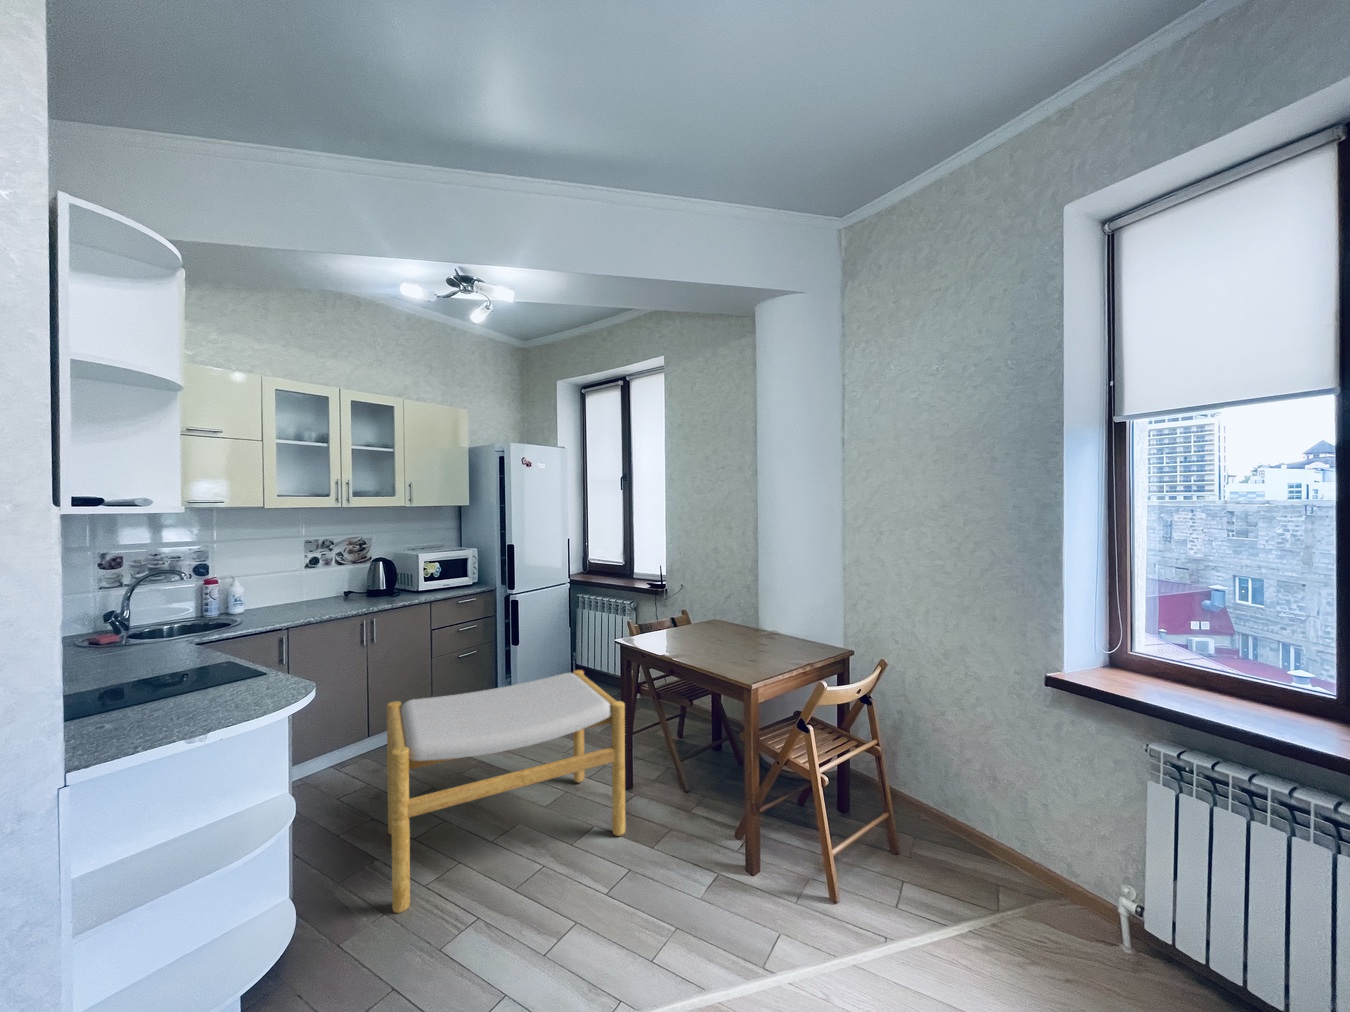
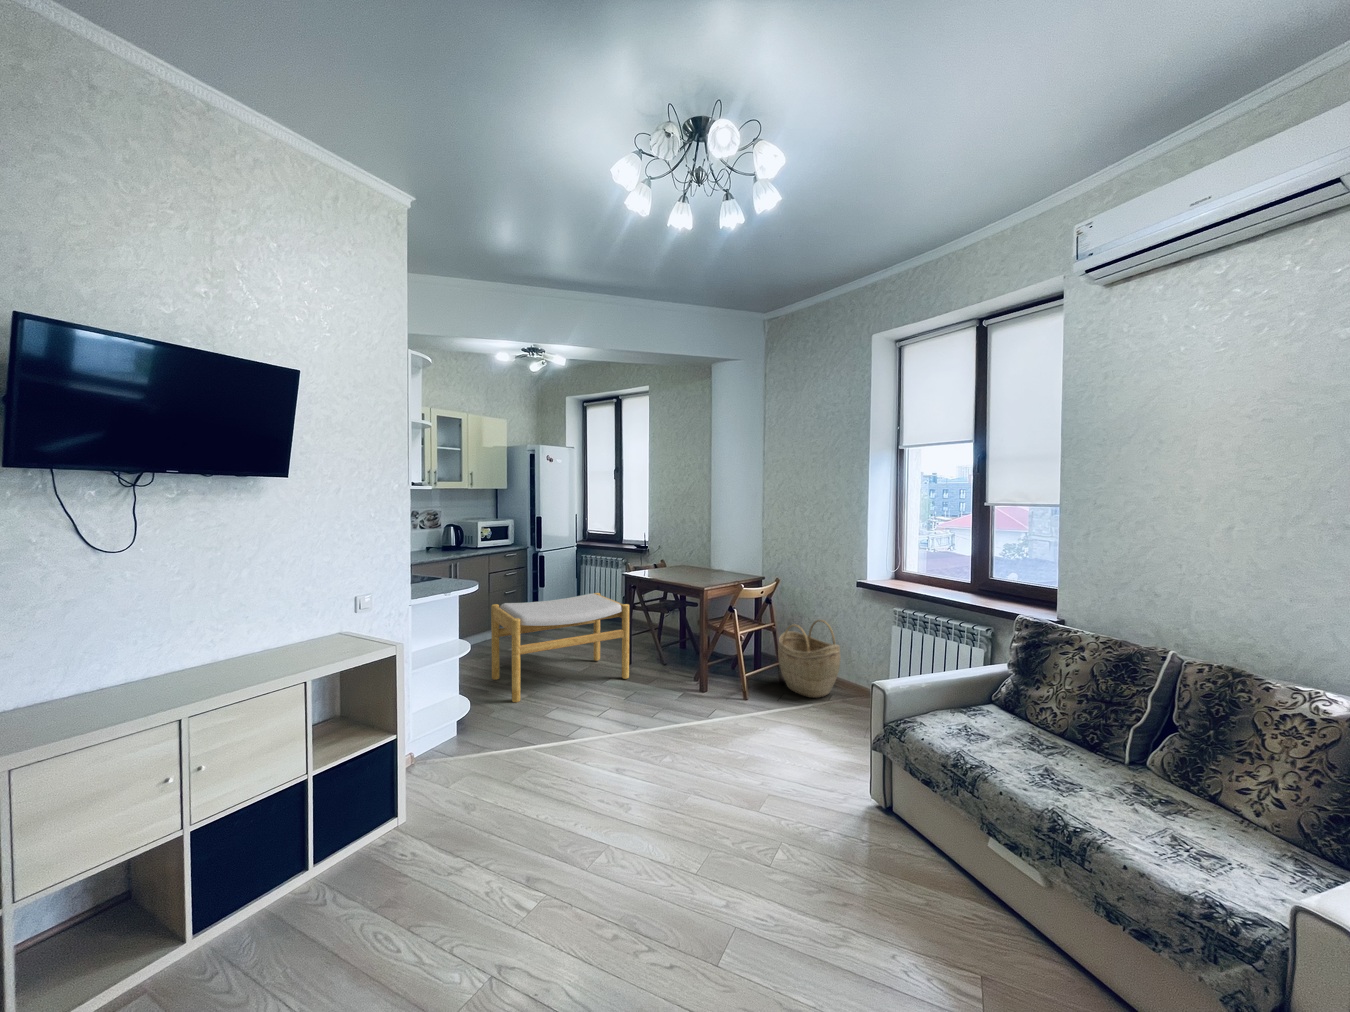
woven basket: none [899,738,1033,909] -> present [778,620,840,698]

